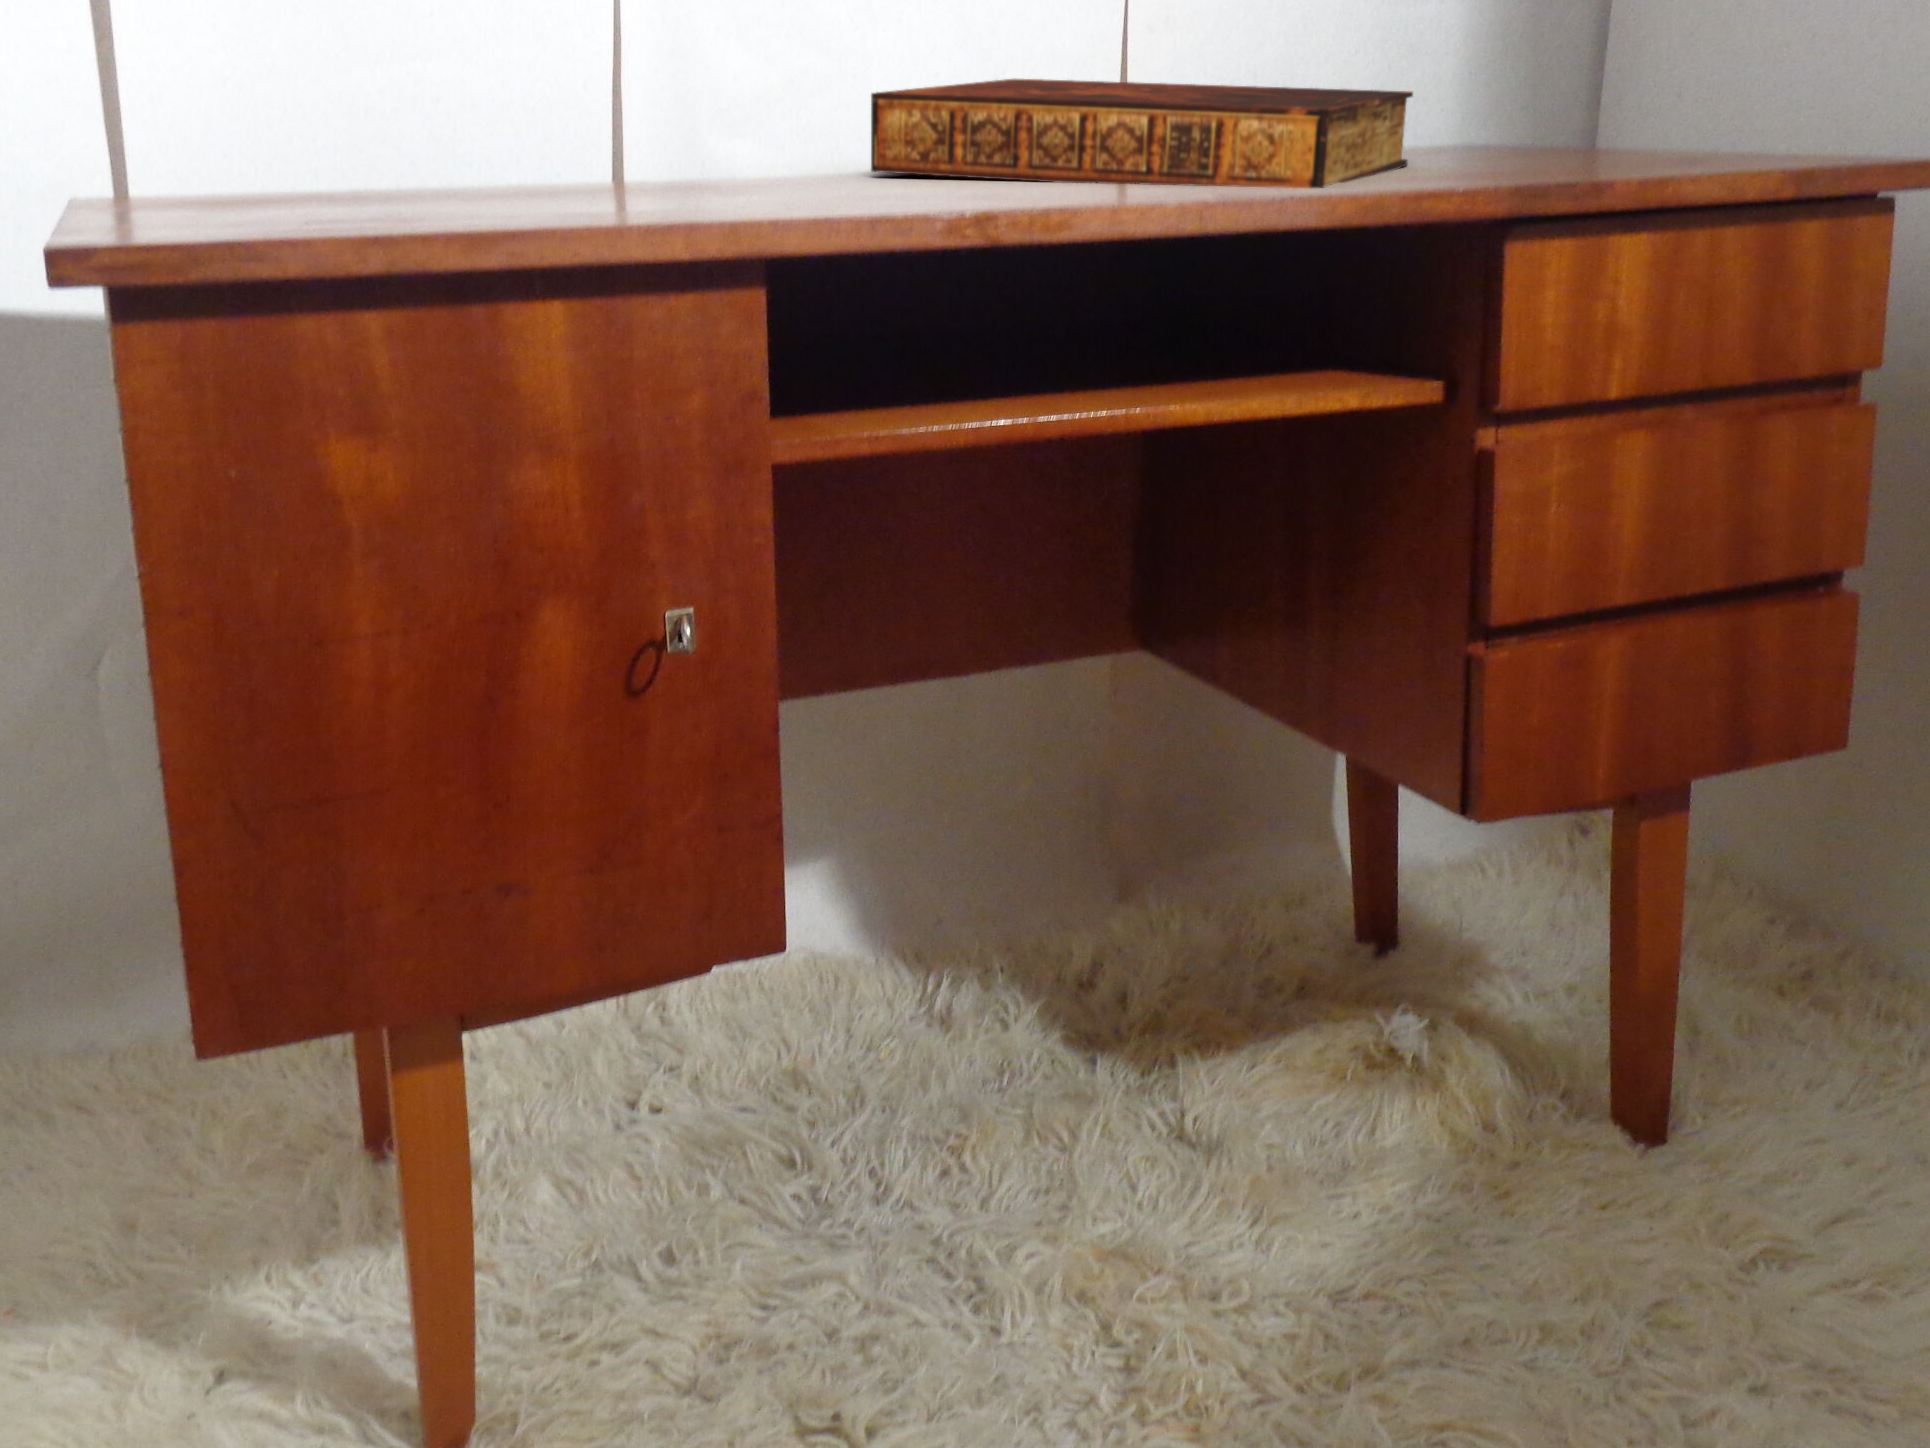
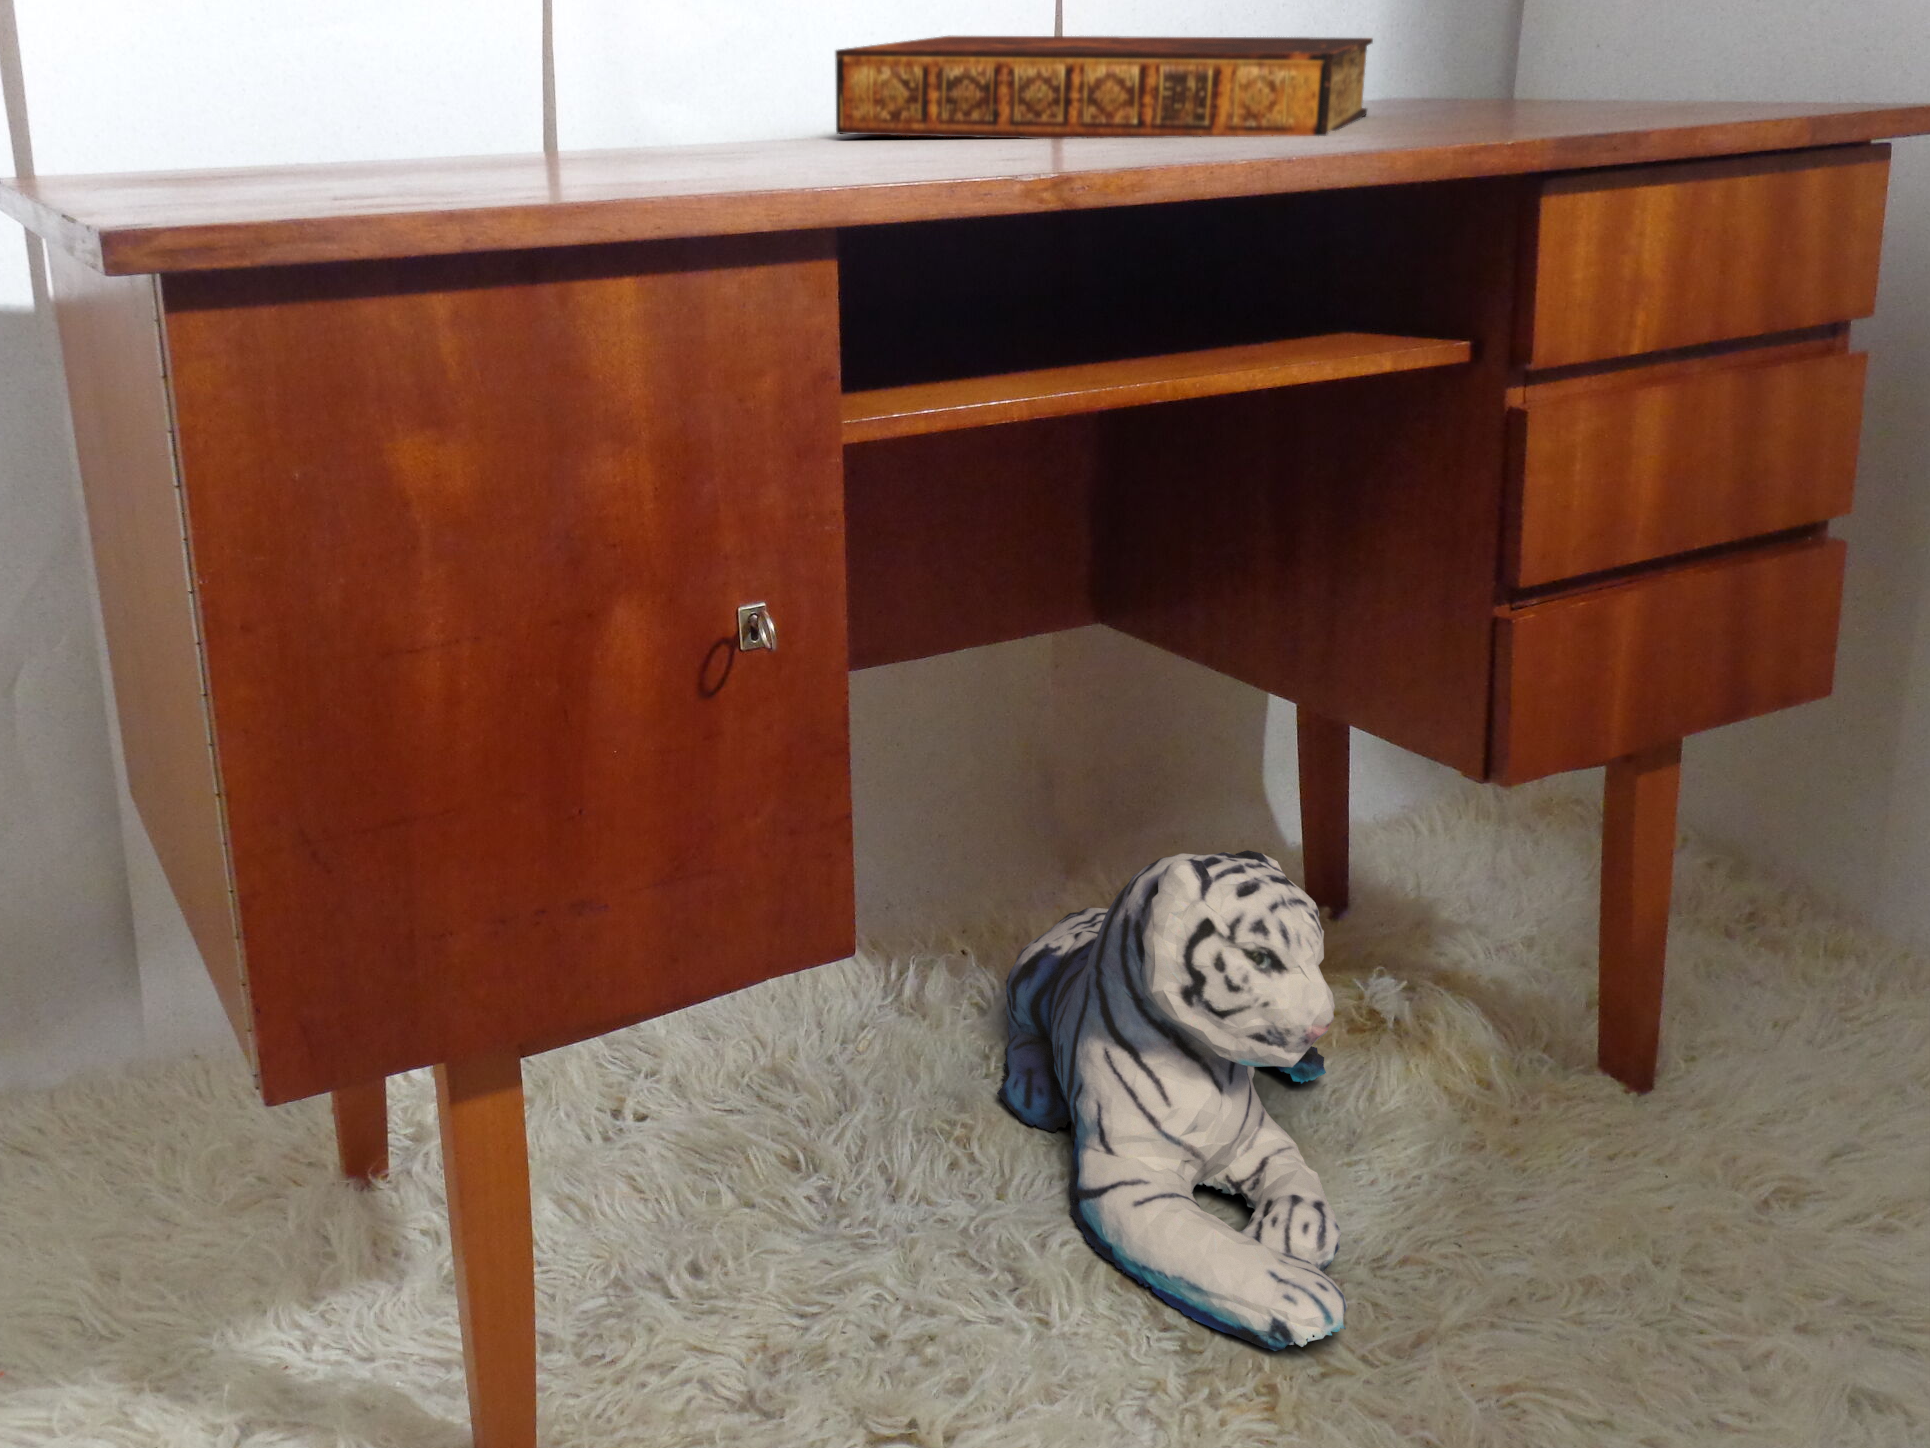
plush toy: none [997,879,1327,1377] -> present [997,850,1348,1351]

